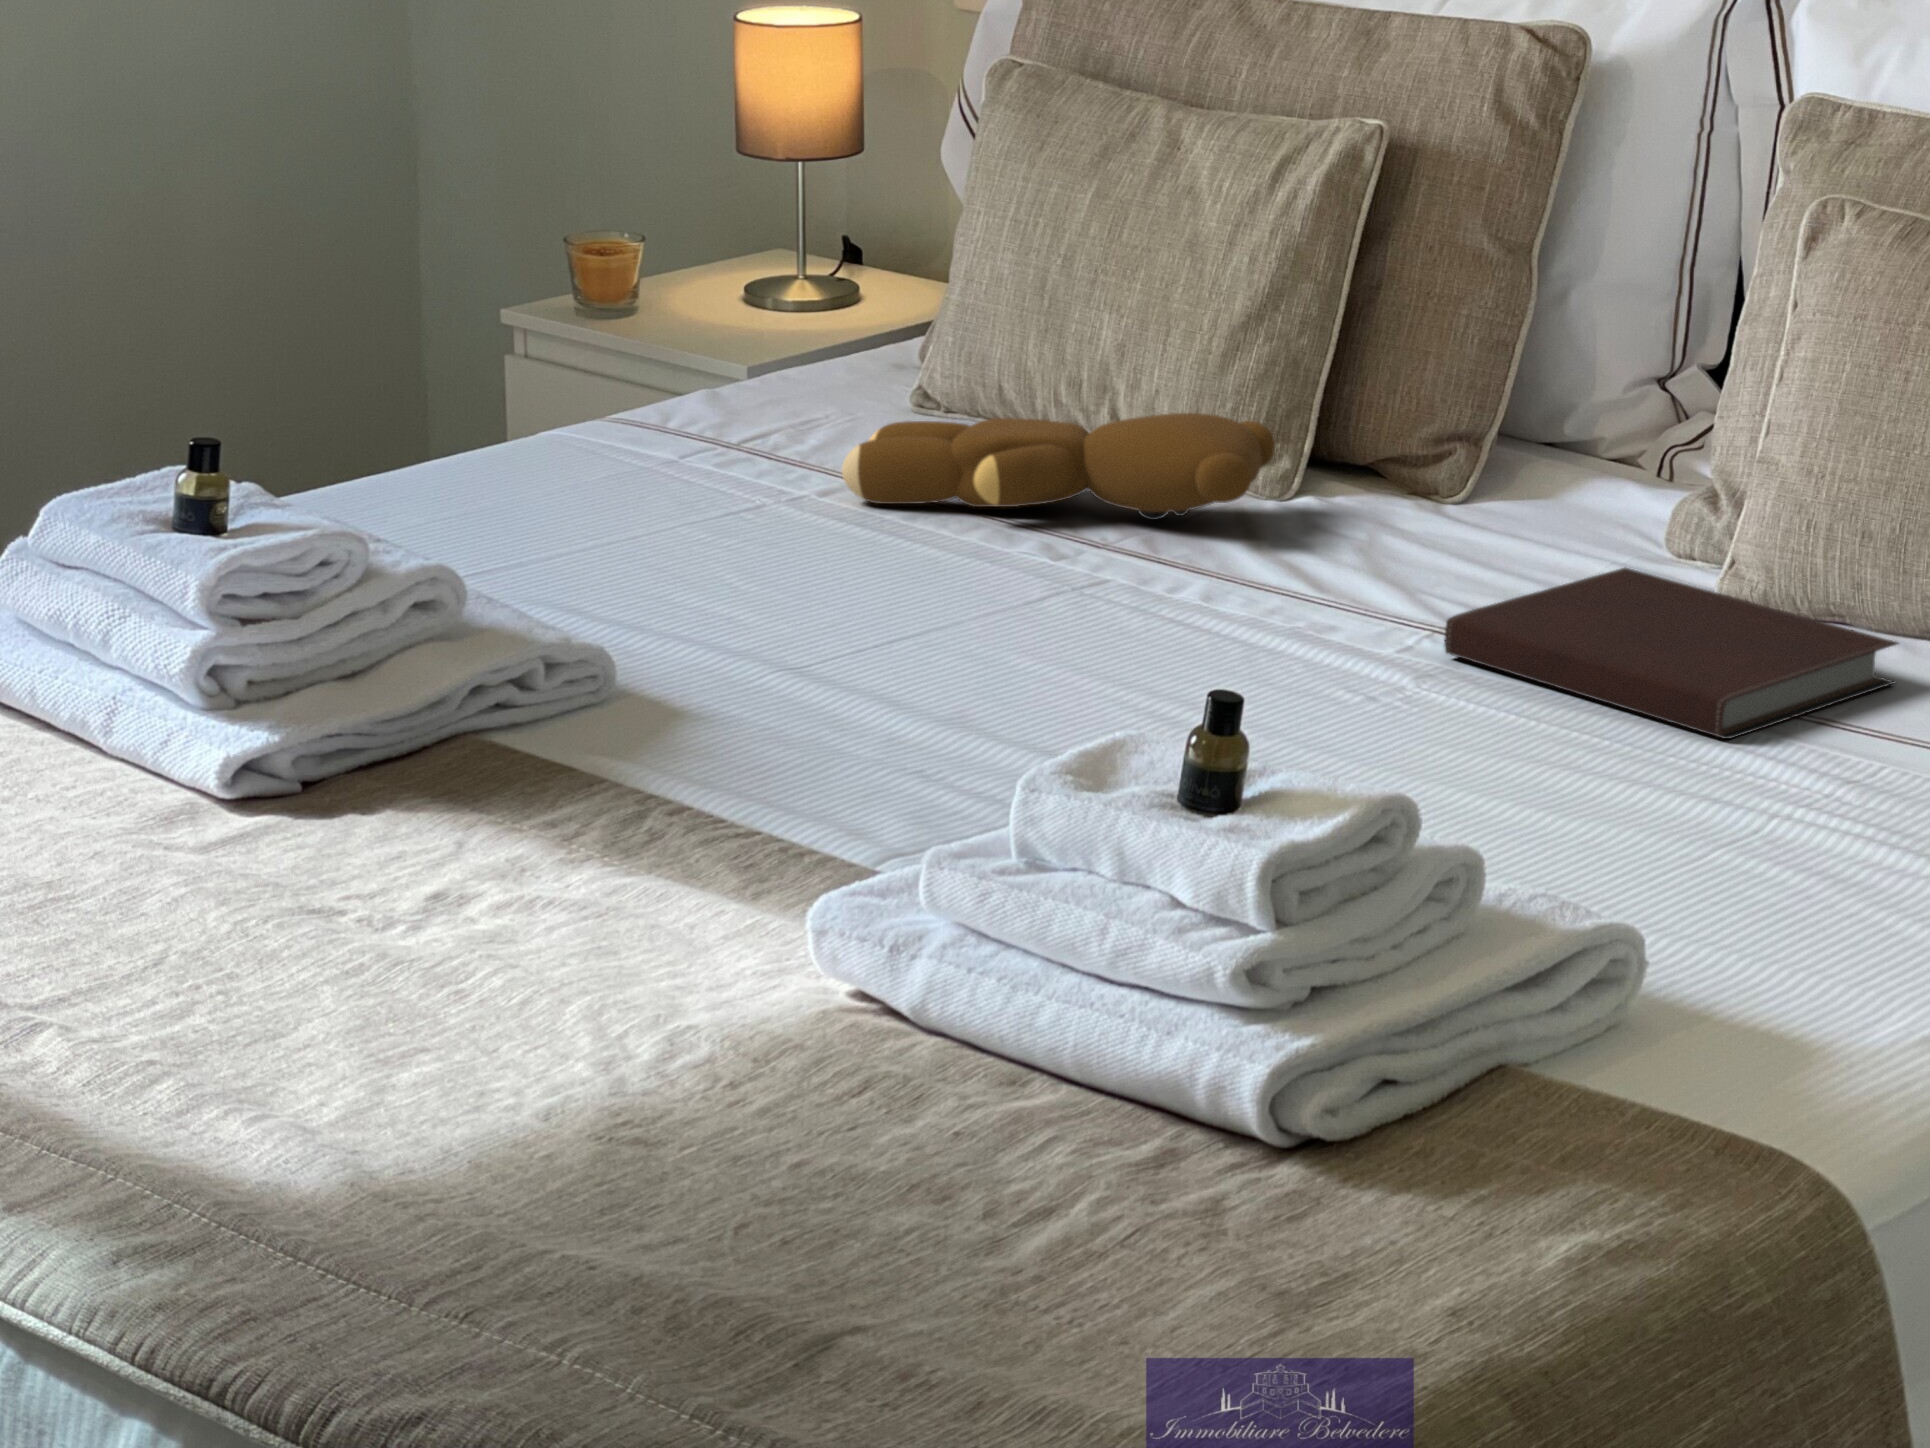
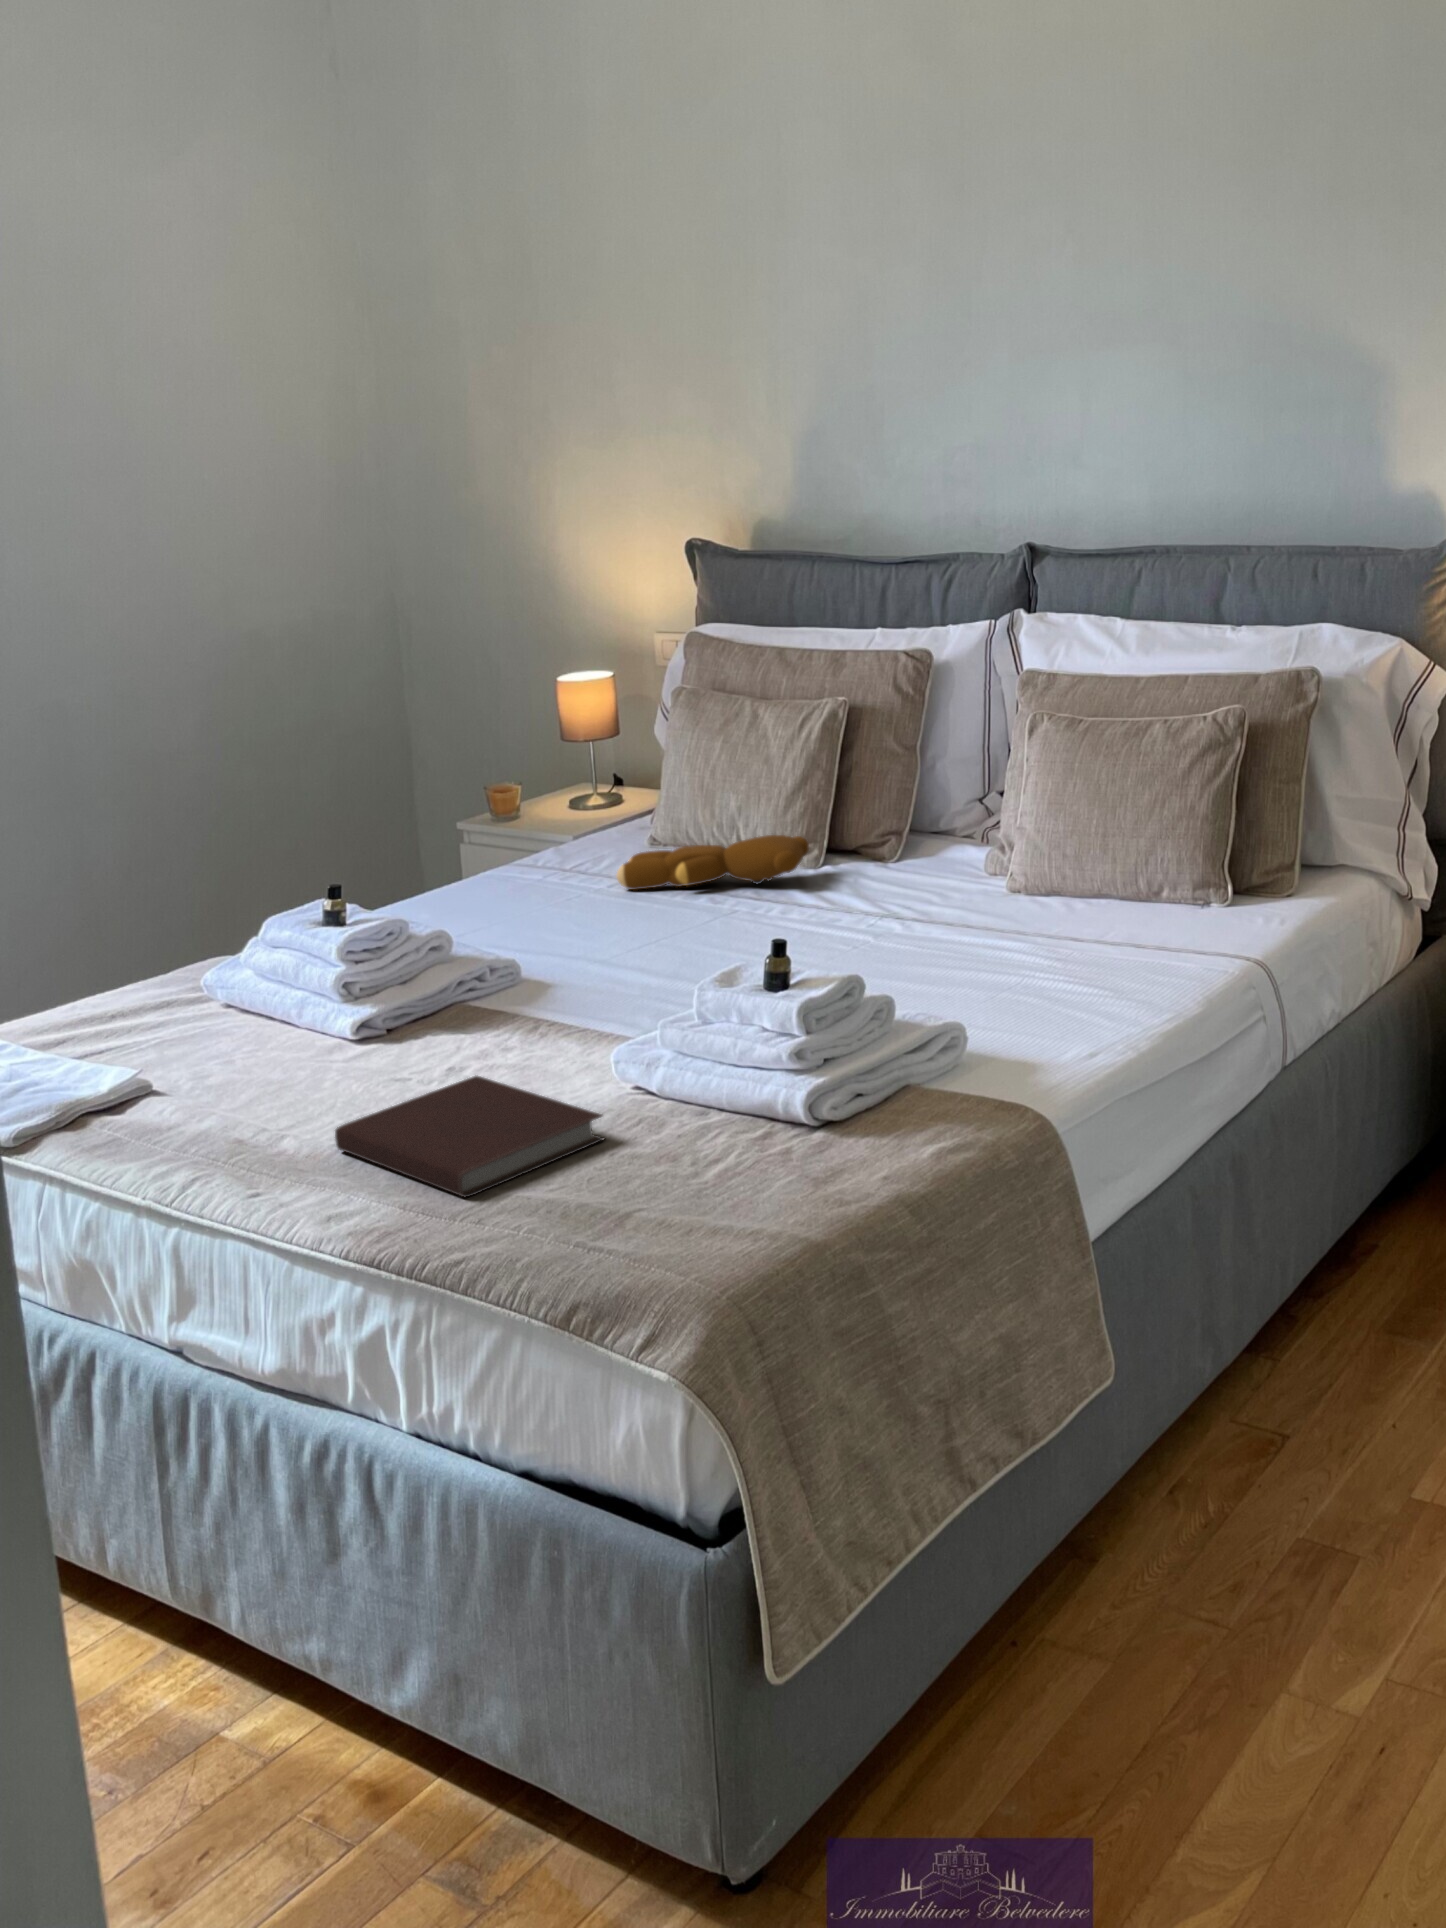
notebook: present [1444,568,1898,739] -> present [335,1076,604,1197]

